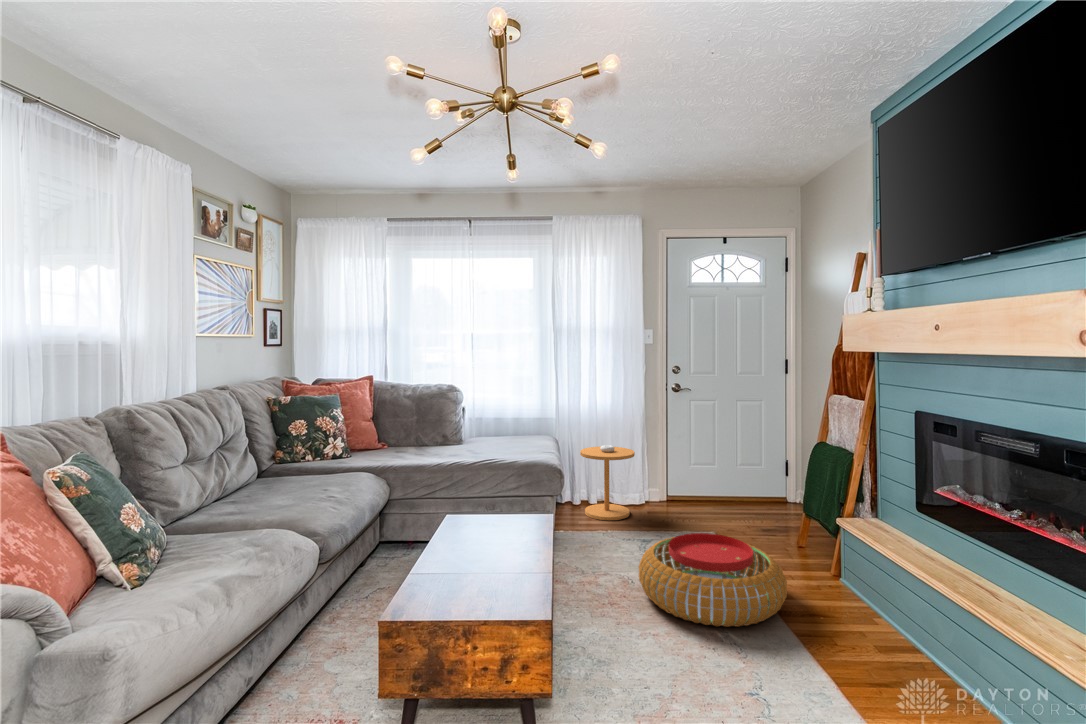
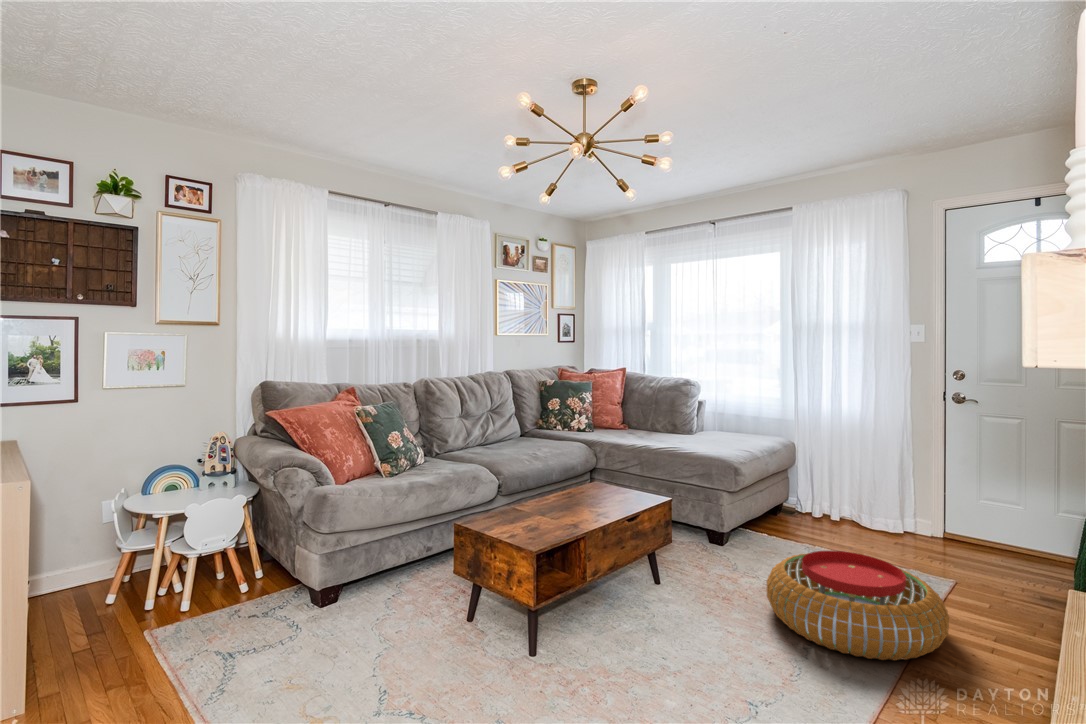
side table: present [580,445,635,520] -> none [810,454,878,538]

